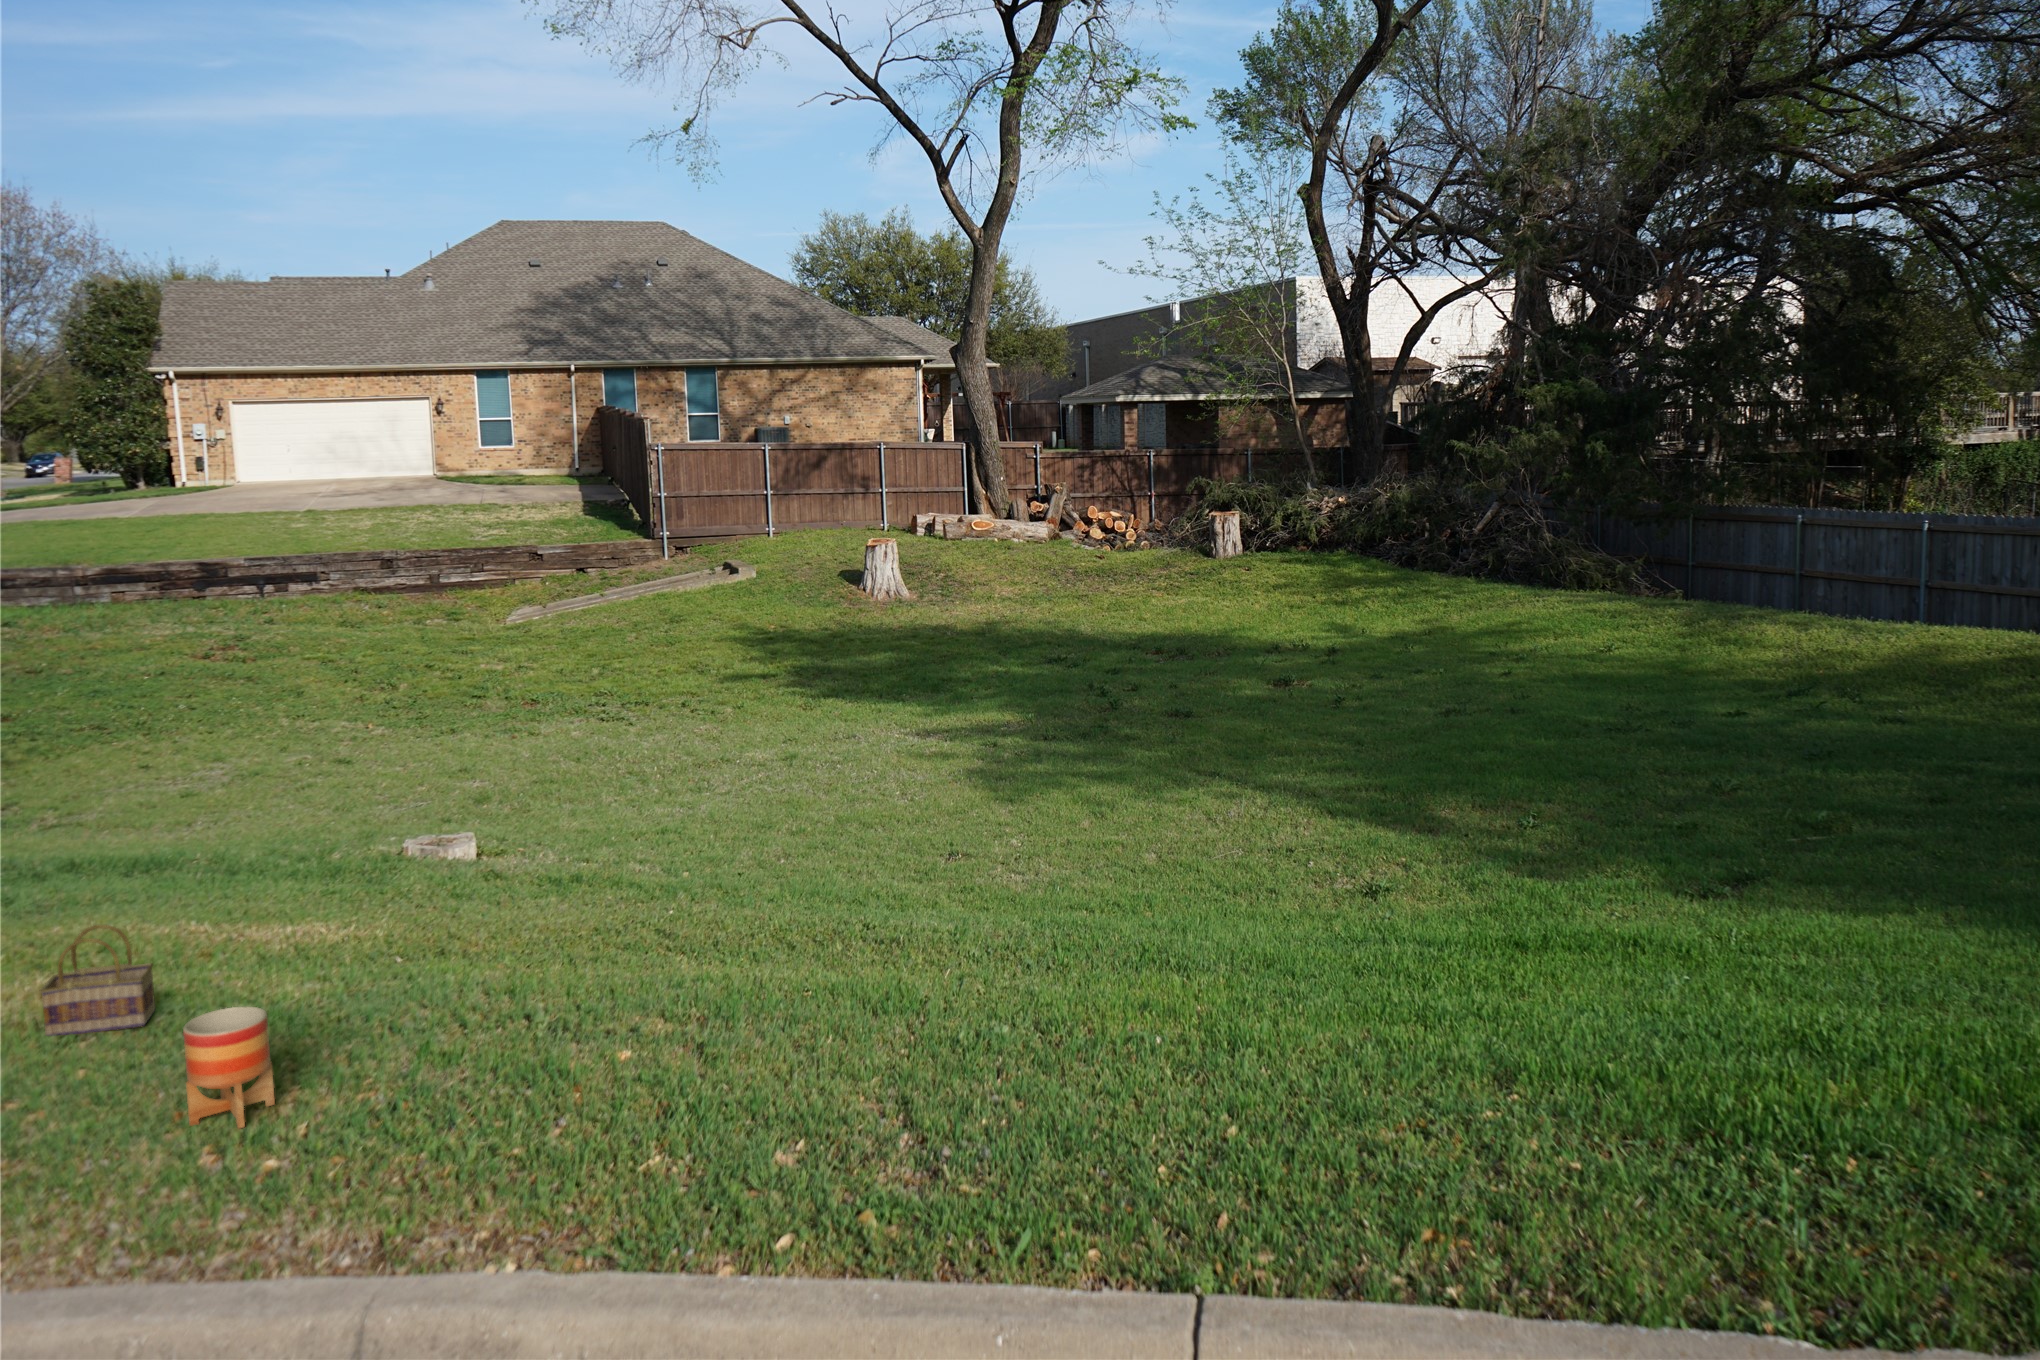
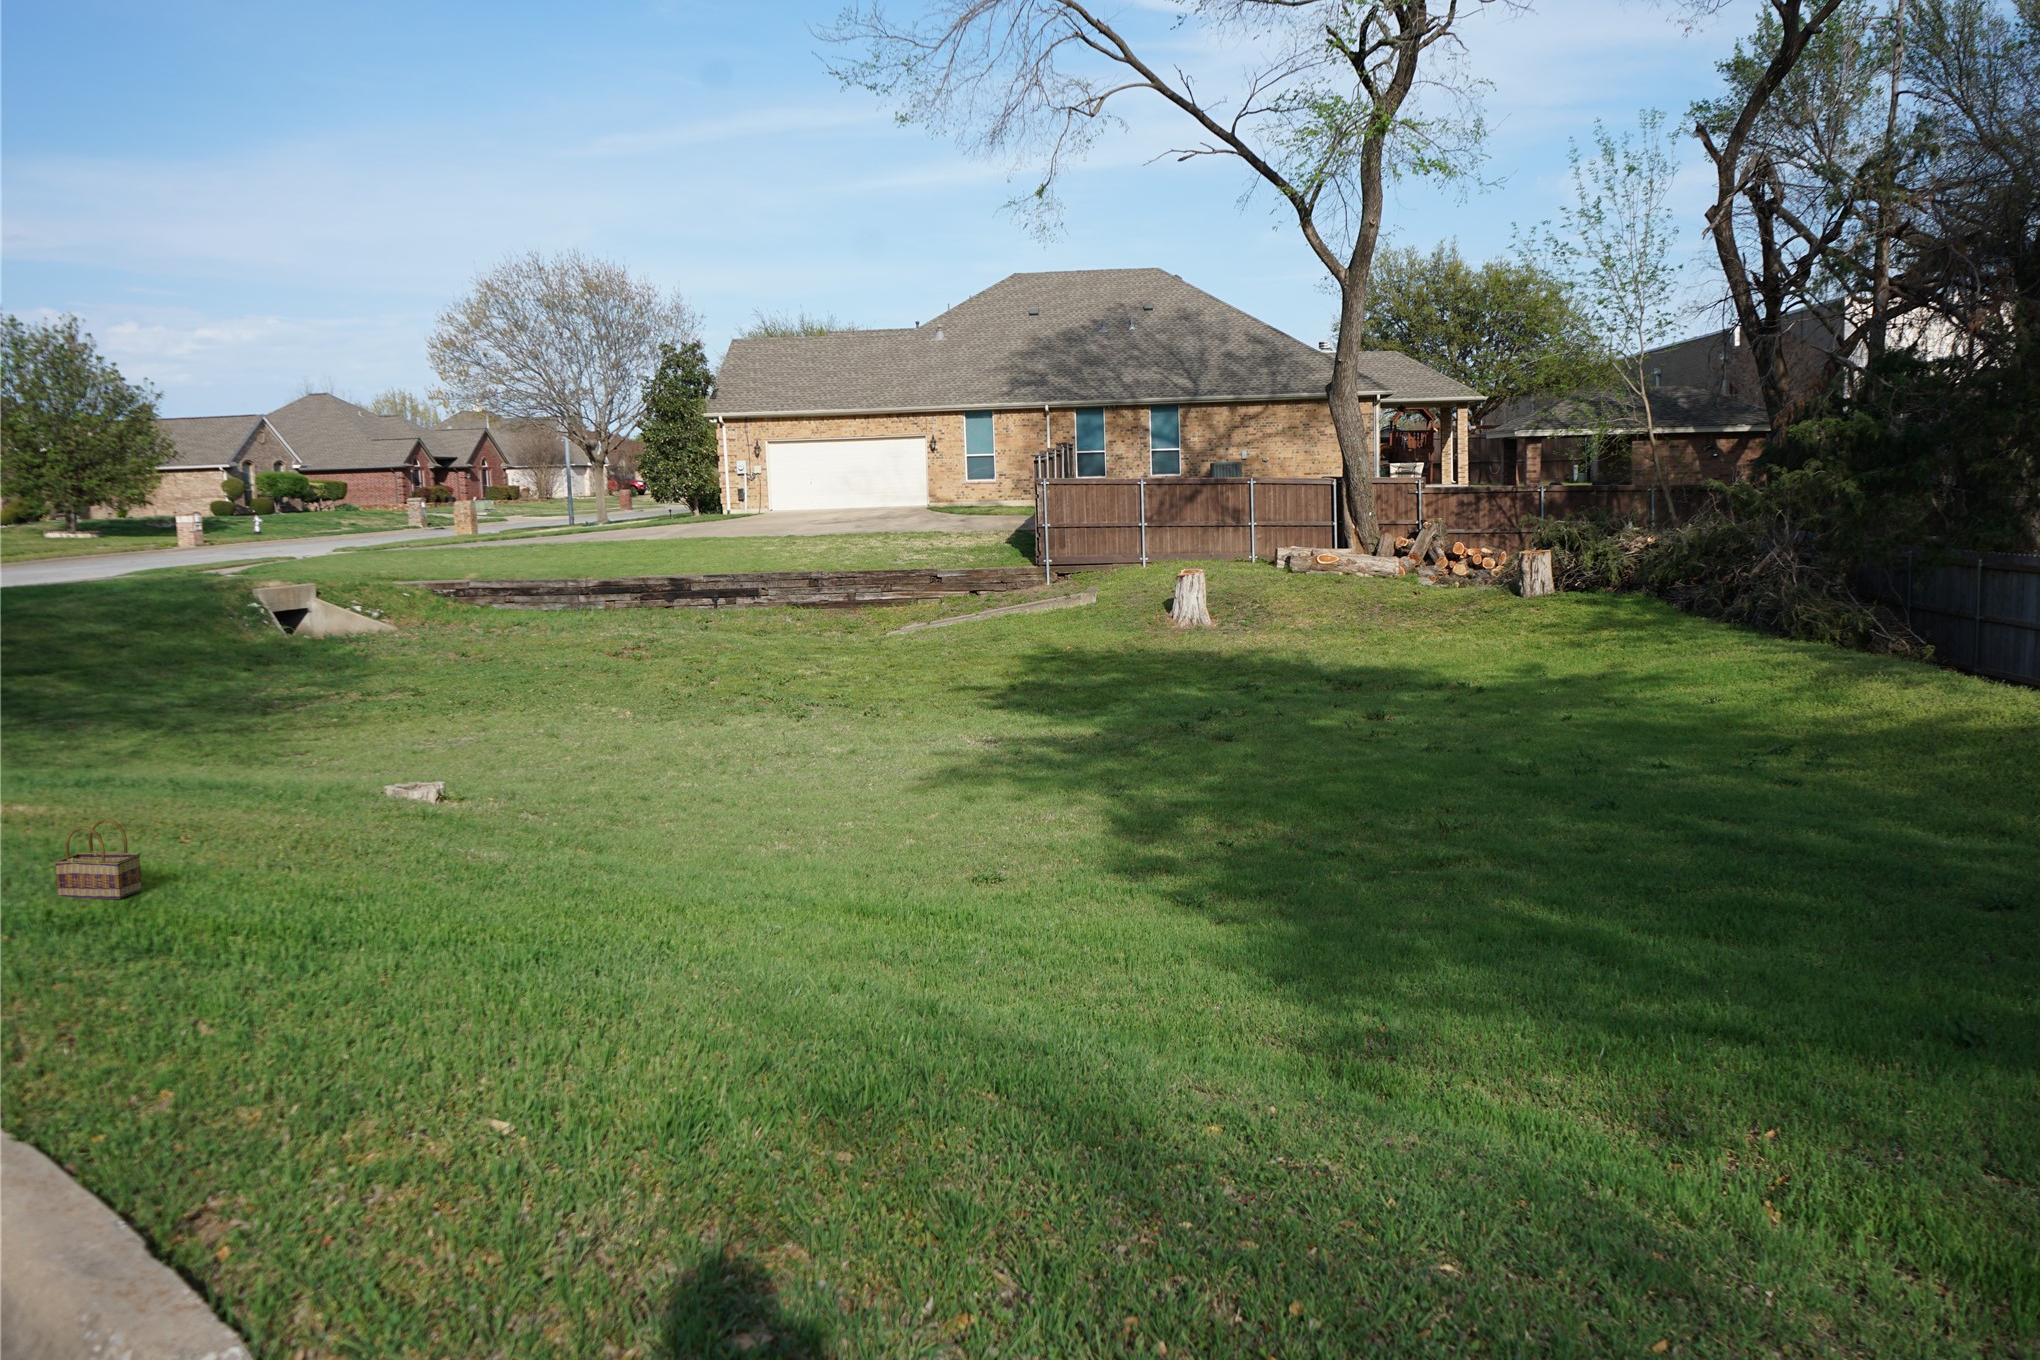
planter: present [183,1007,275,1128] -> none [39,882,111,971]

